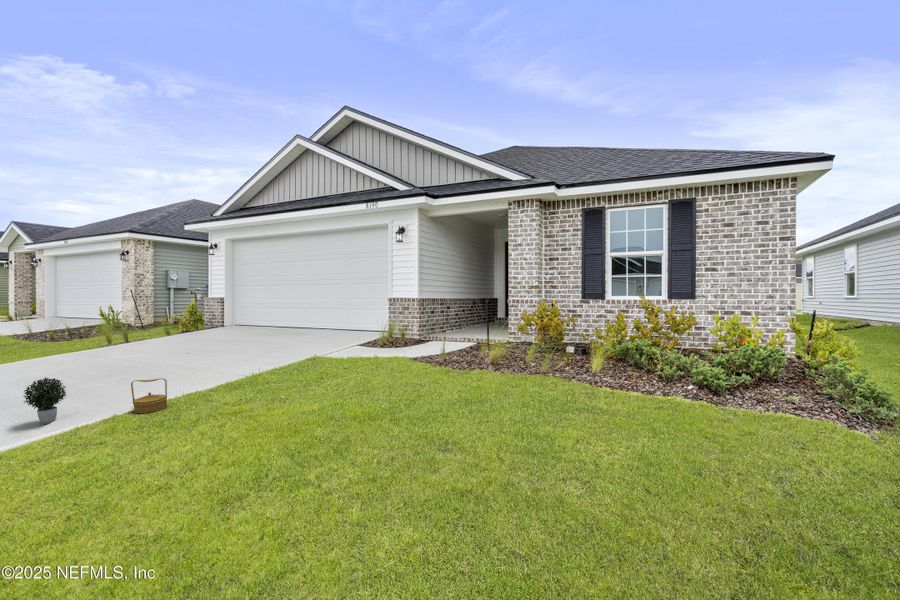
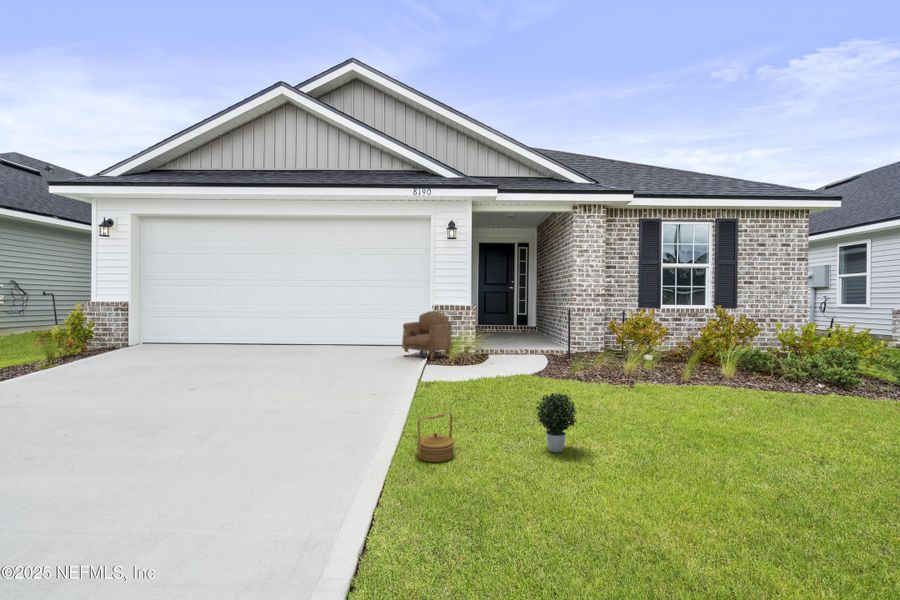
armchair: none [353,303,388,344] -> present [402,311,452,360]
potted plant: present [24,377,66,424] -> present [536,393,577,453]

